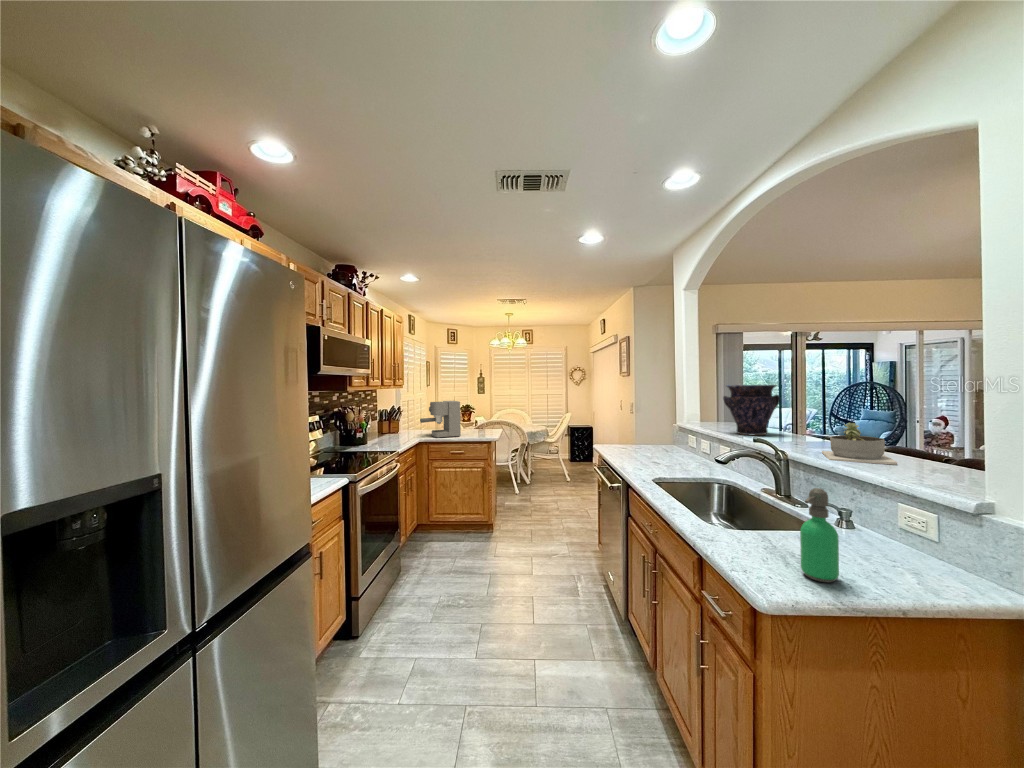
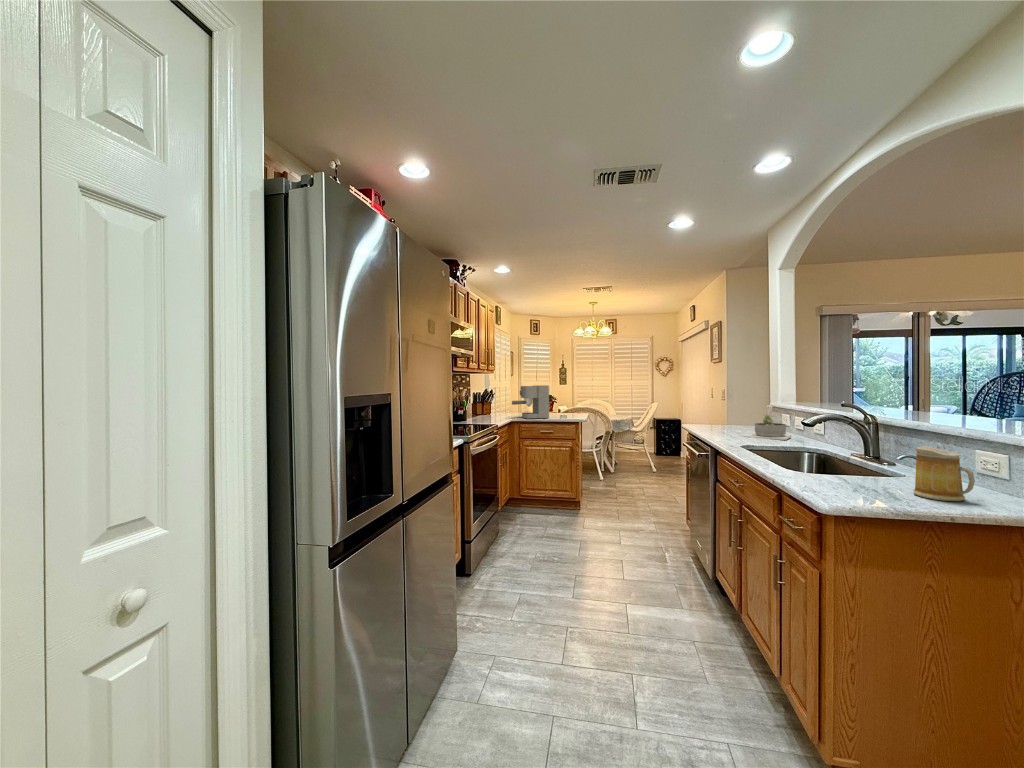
vase: present [723,385,780,435] -> none [818,360,881,411]
succulent planter: present [822,423,897,465] -> present [749,414,791,440]
soap dispenser: present [800,488,839,583] -> none [866,423,900,500]
mug: none [845,510,913,577] -> present [913,446,975,501]

